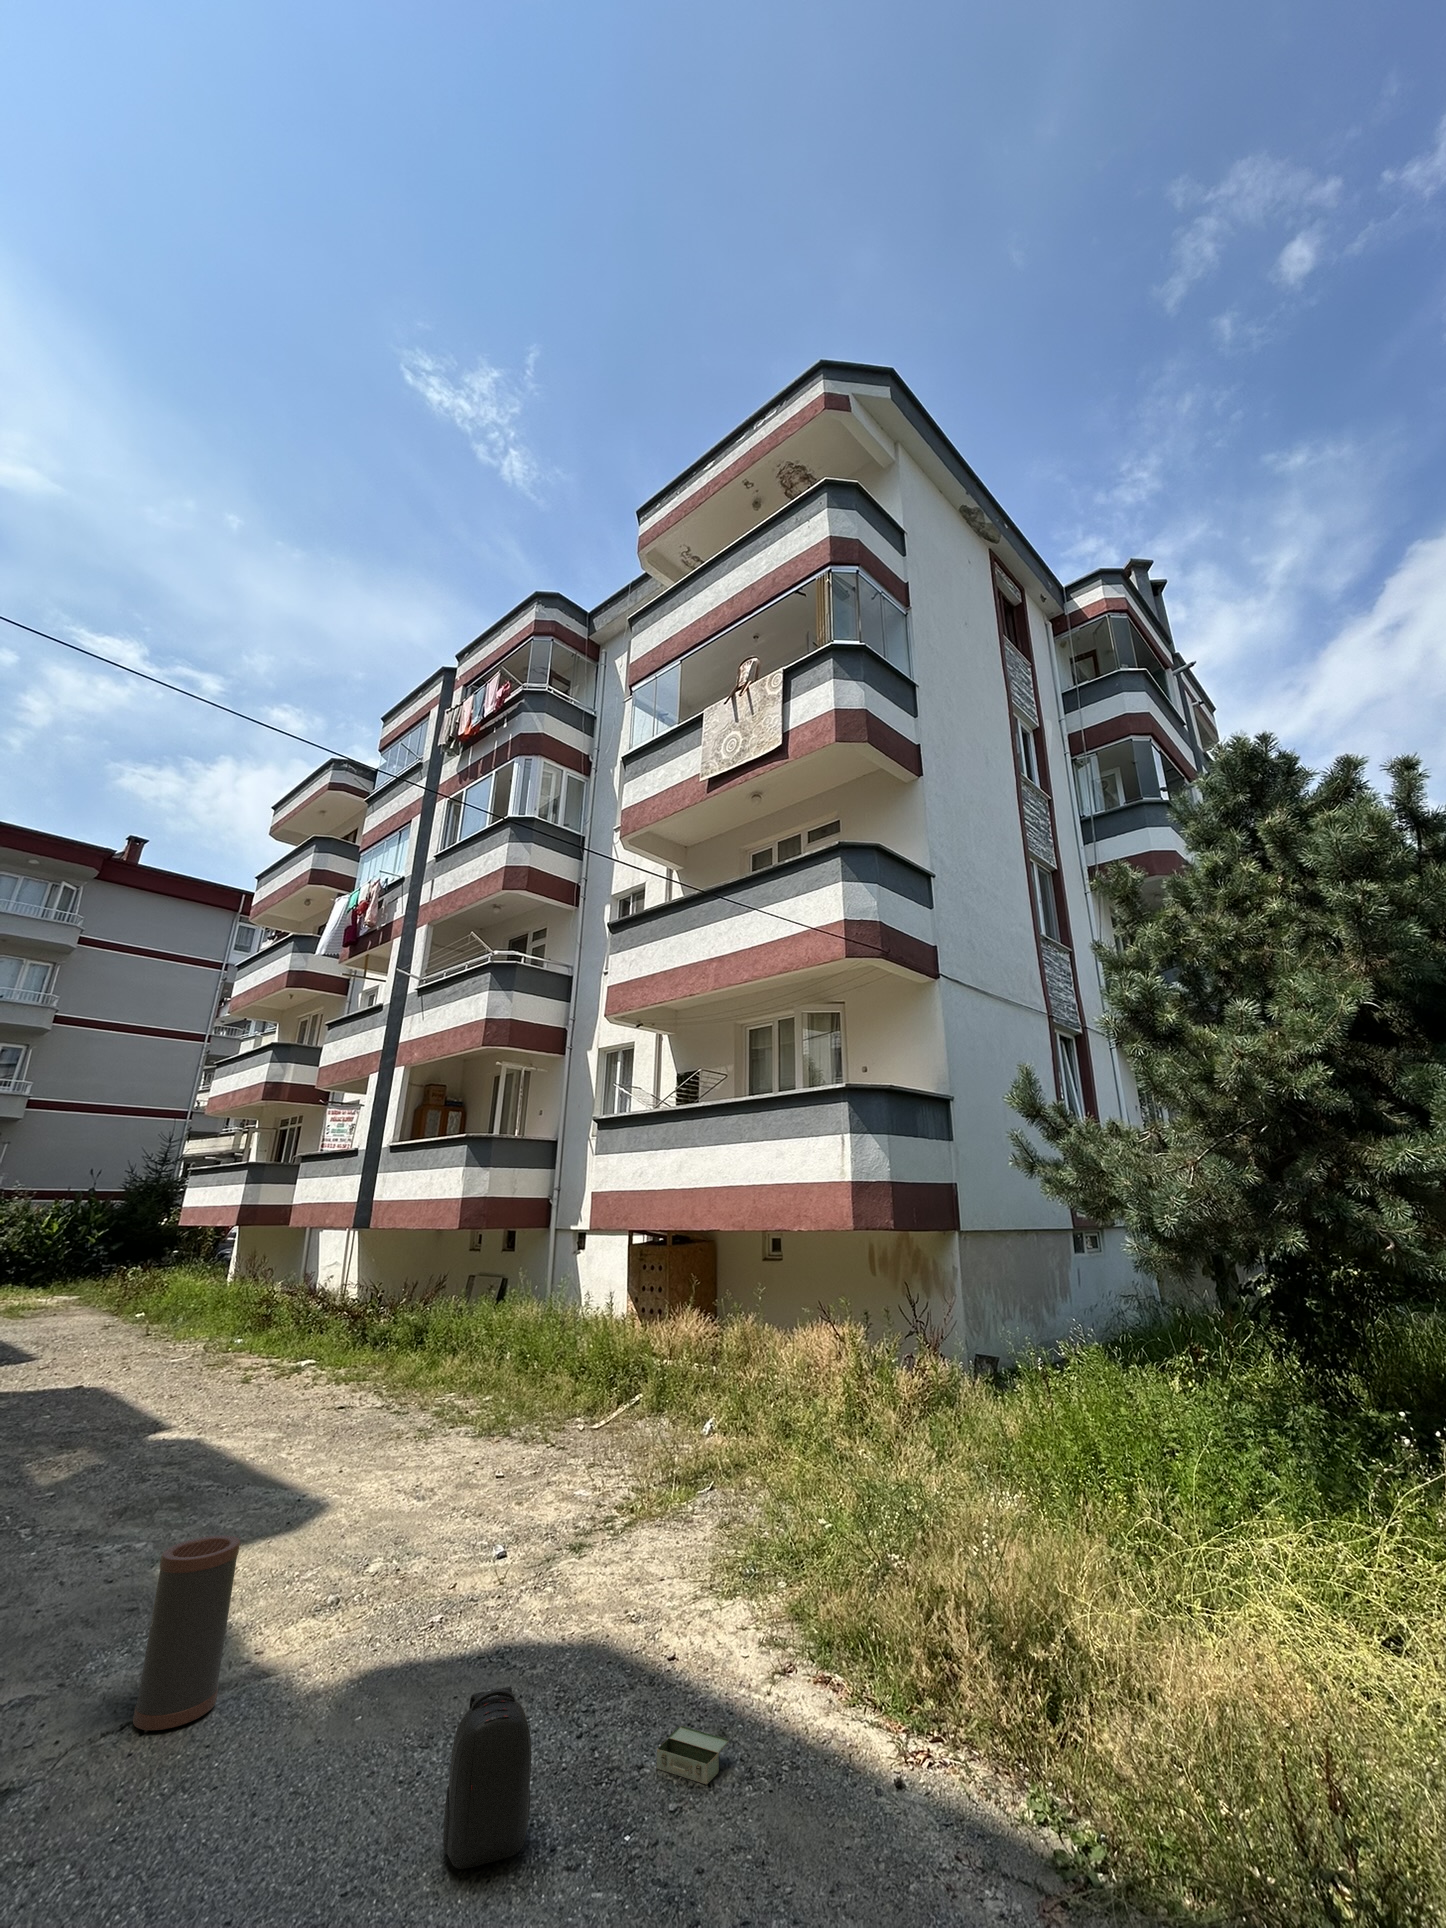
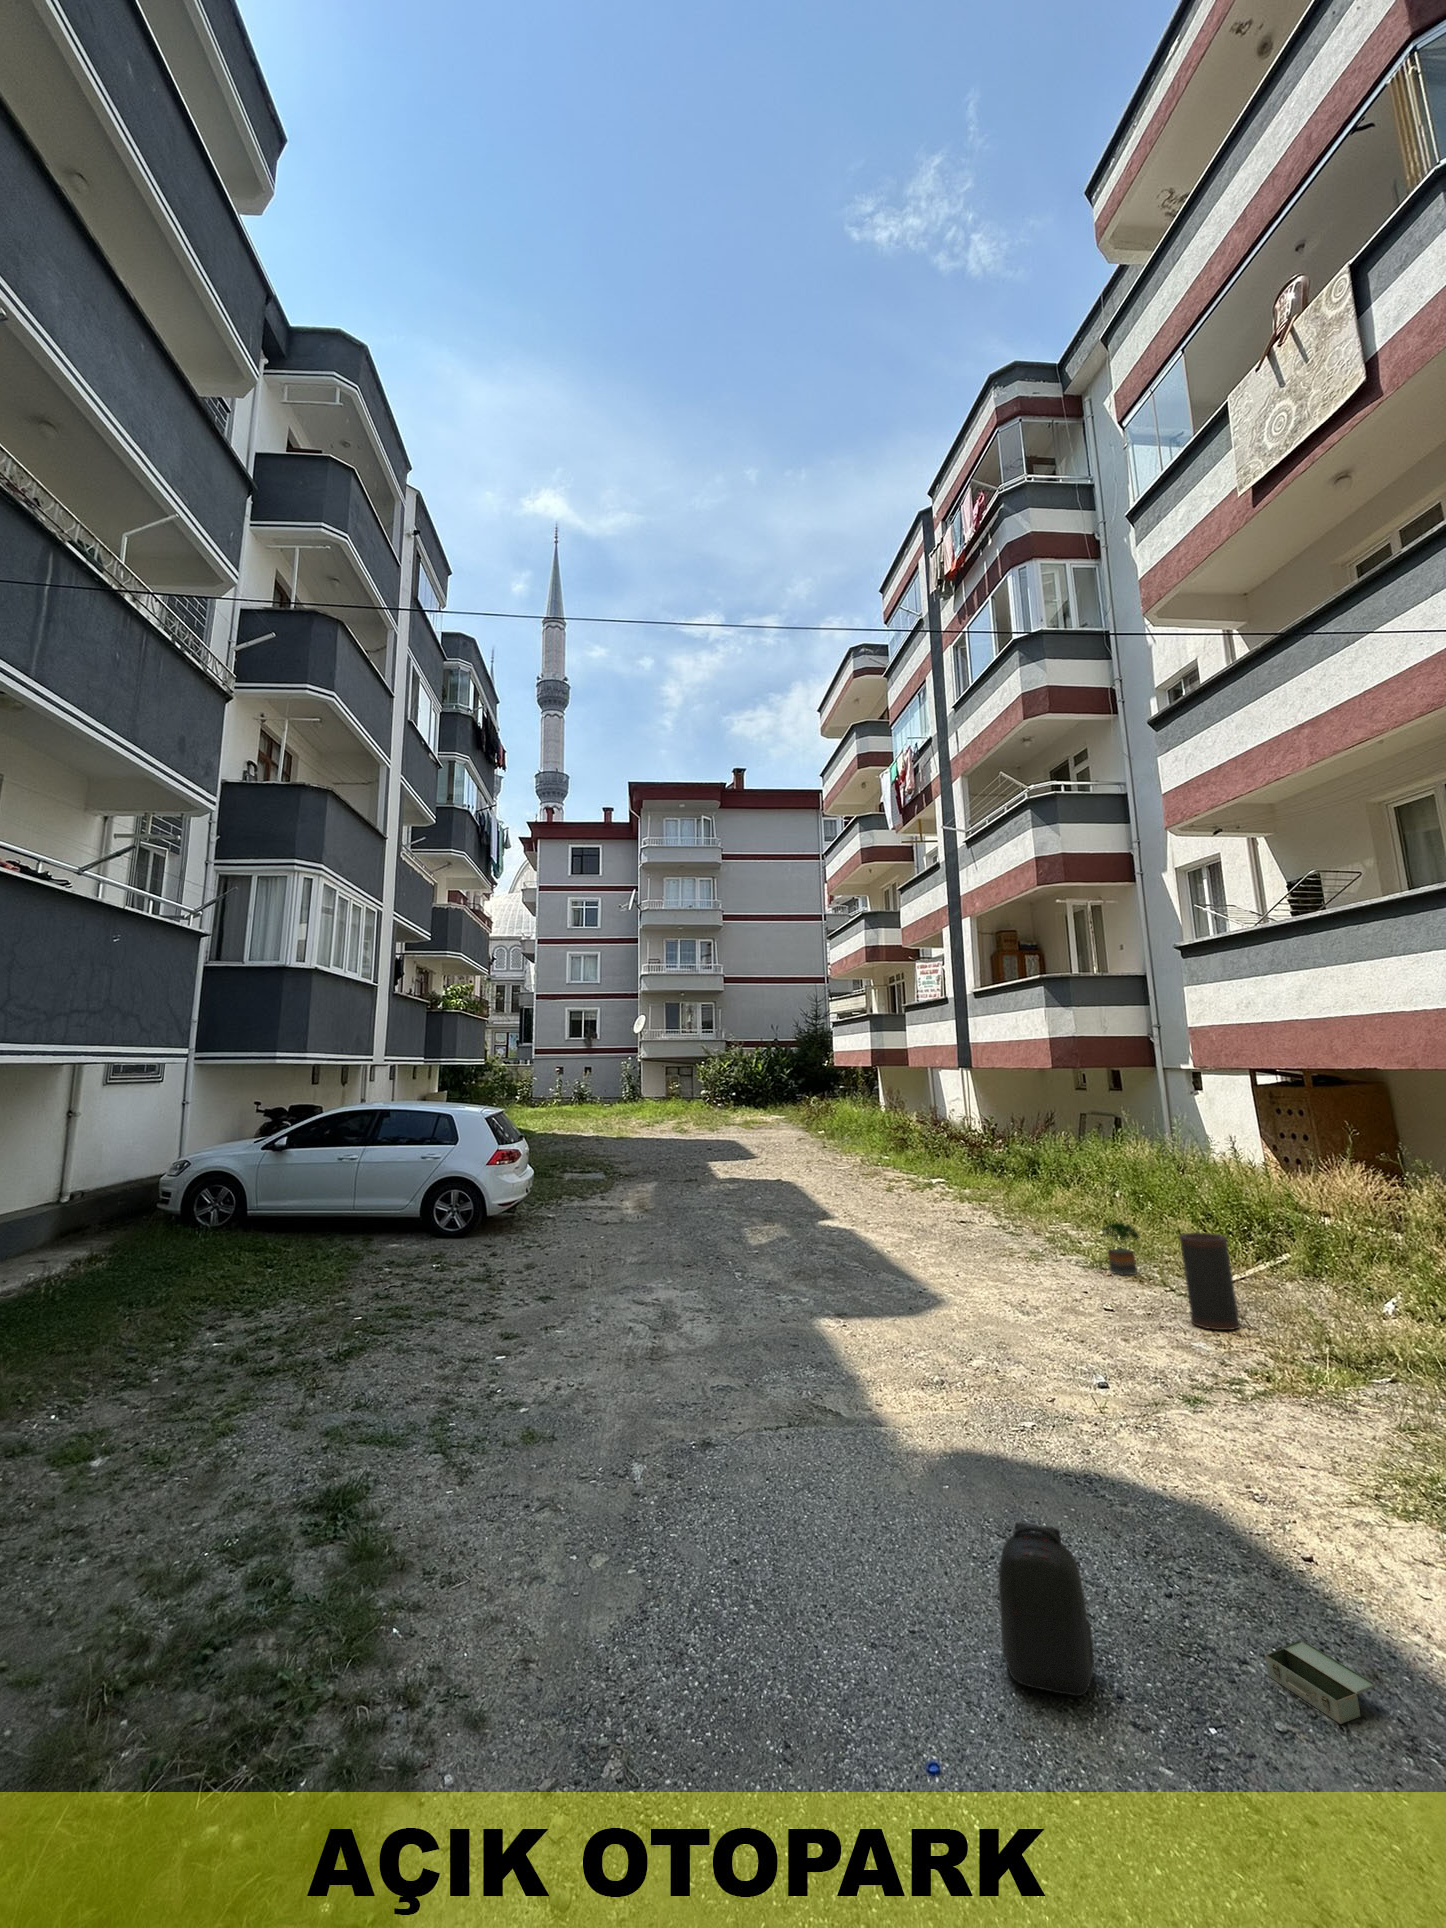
potted tree: none [494,1383,530,1438] -> present [1102,1223,1140,1275]
trash can: present [133,1535,240,1733] -> present [1179,1233,1240,1330]

